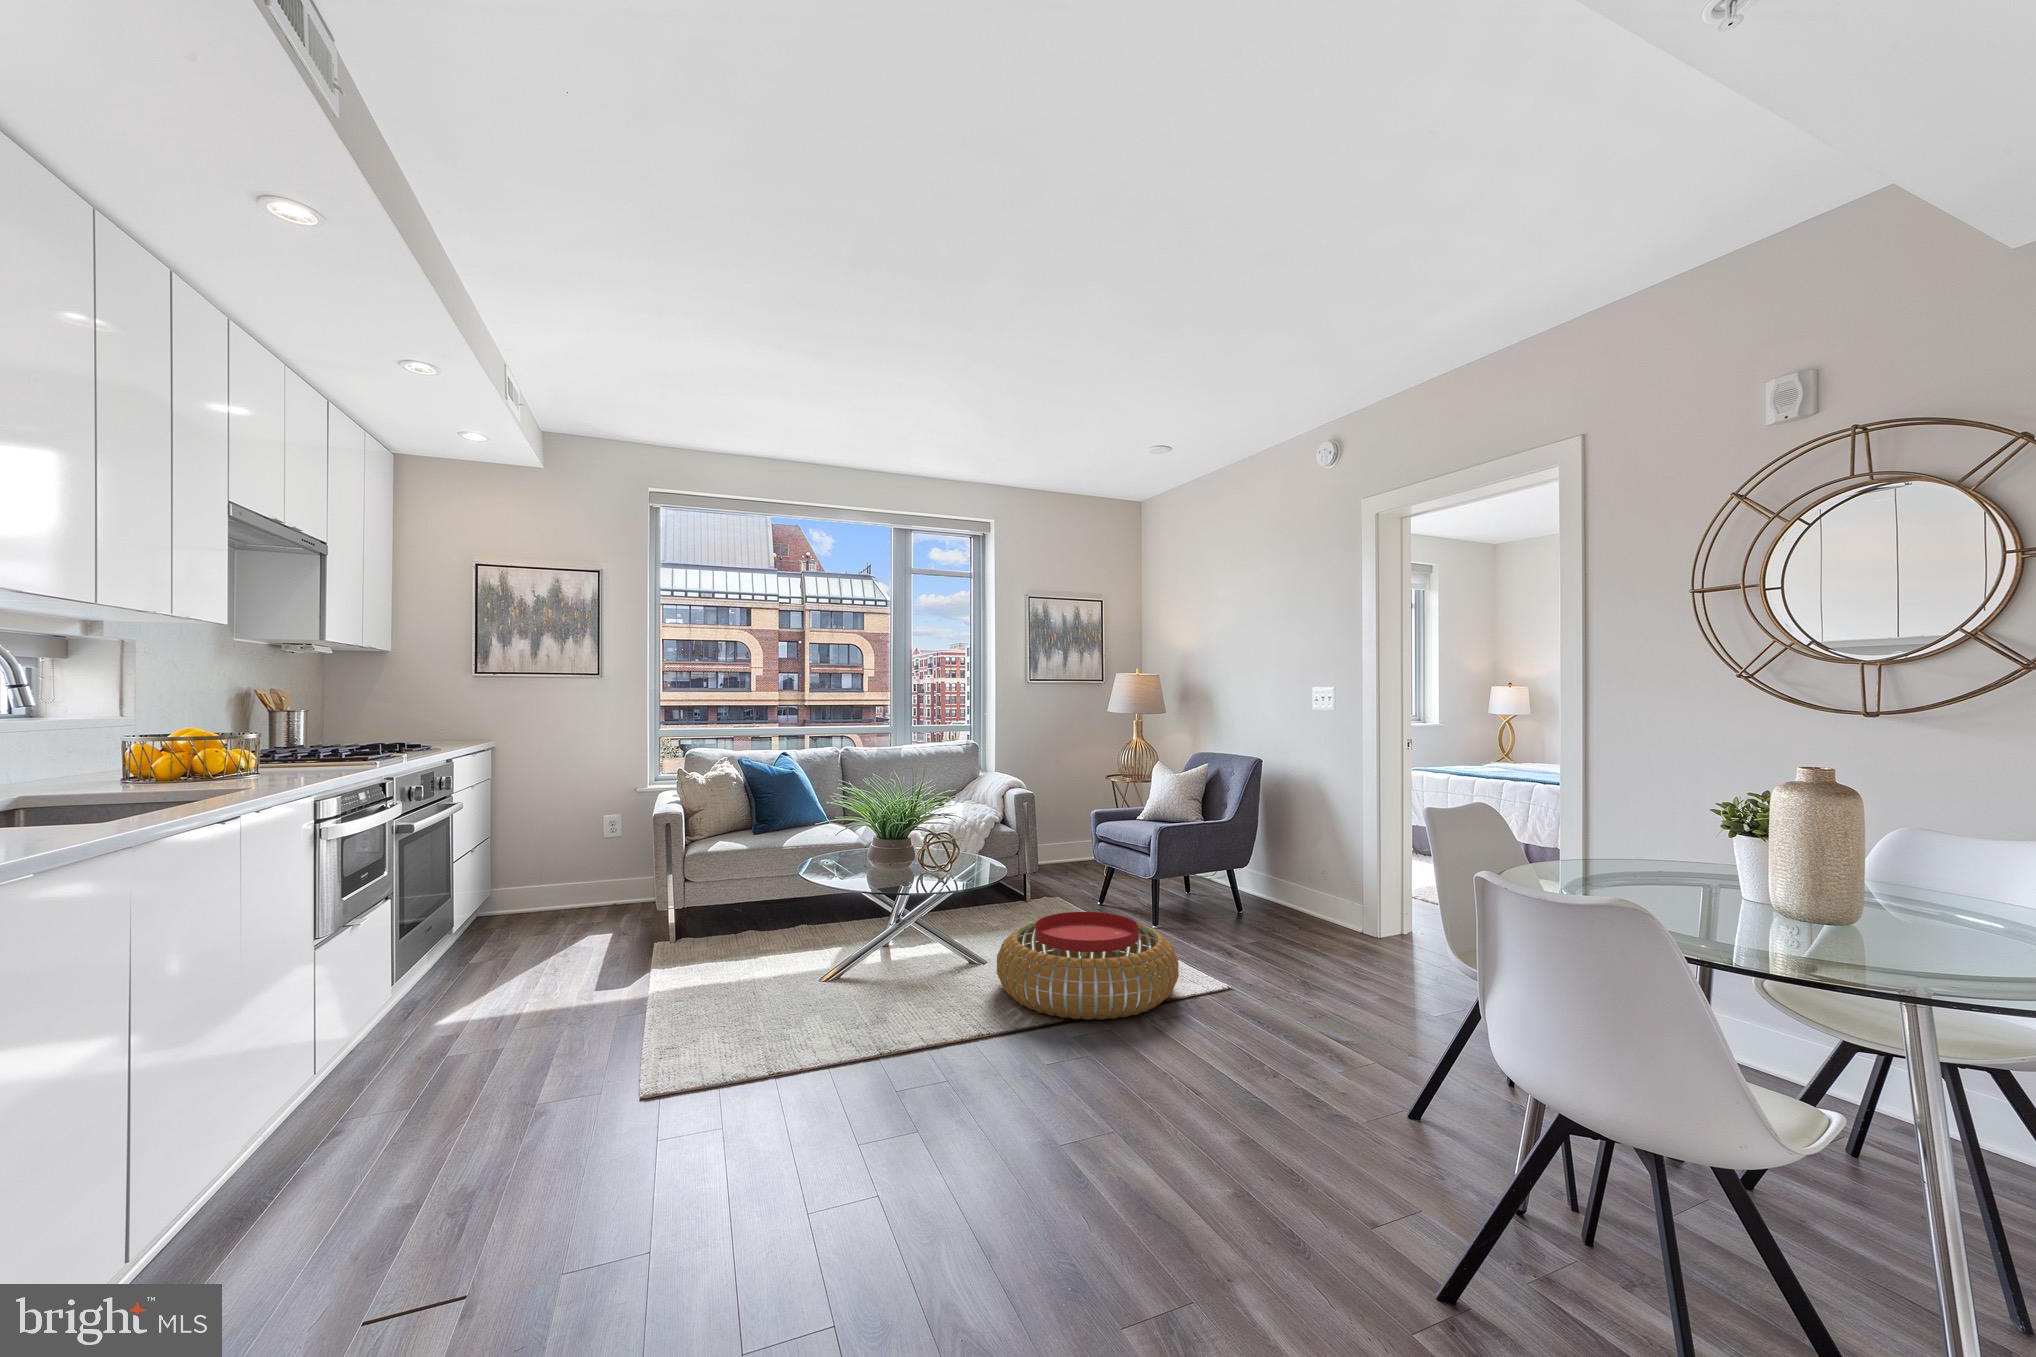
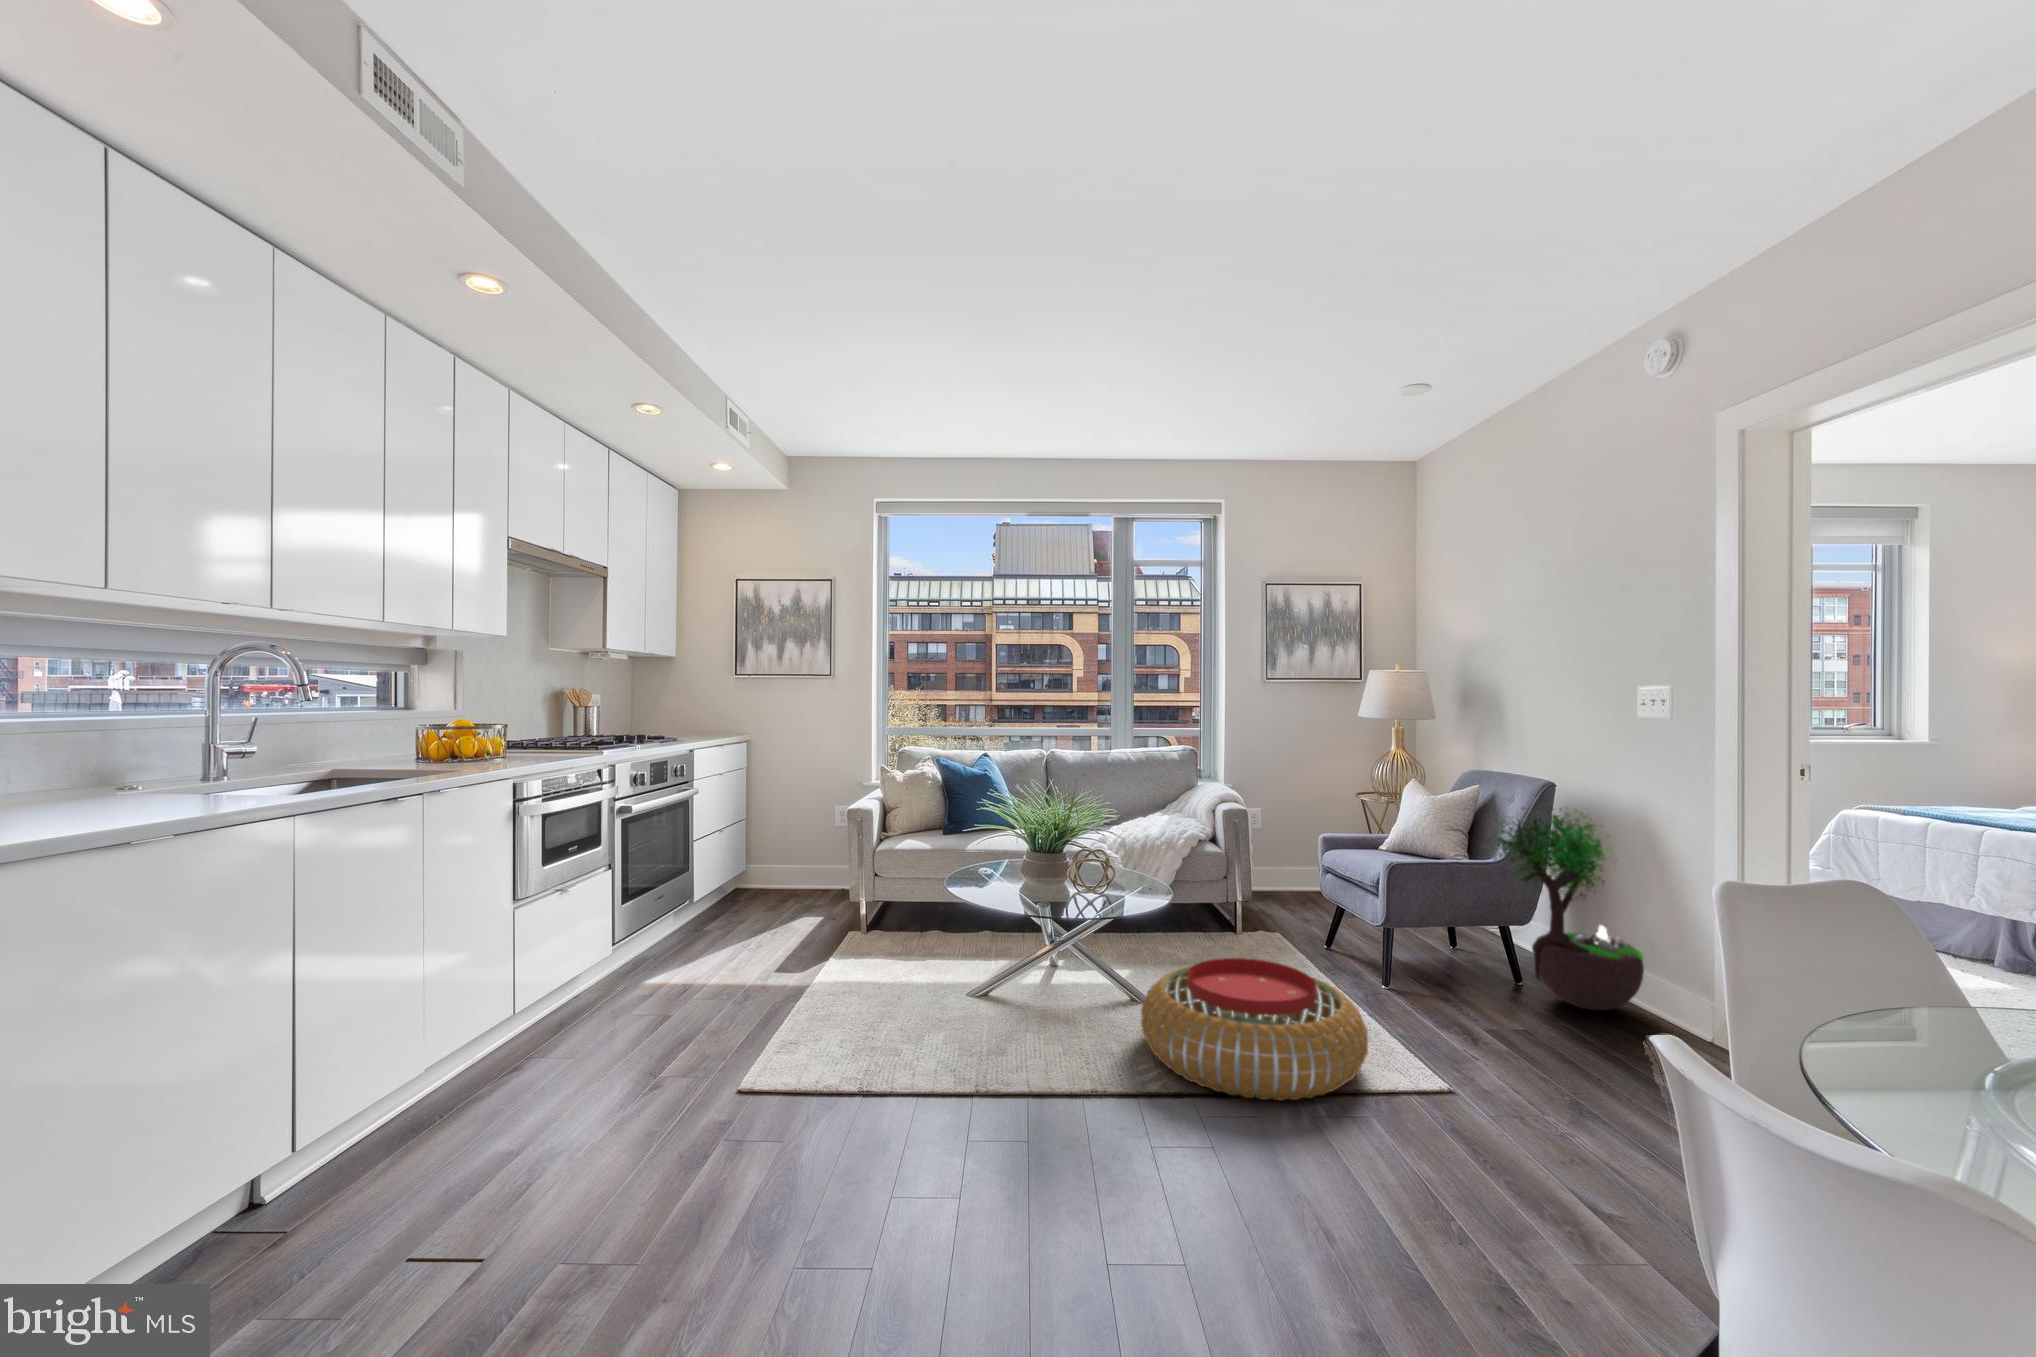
potted tree: none [1222,763,1332,924] -> present [1483,806,1644,1010]

